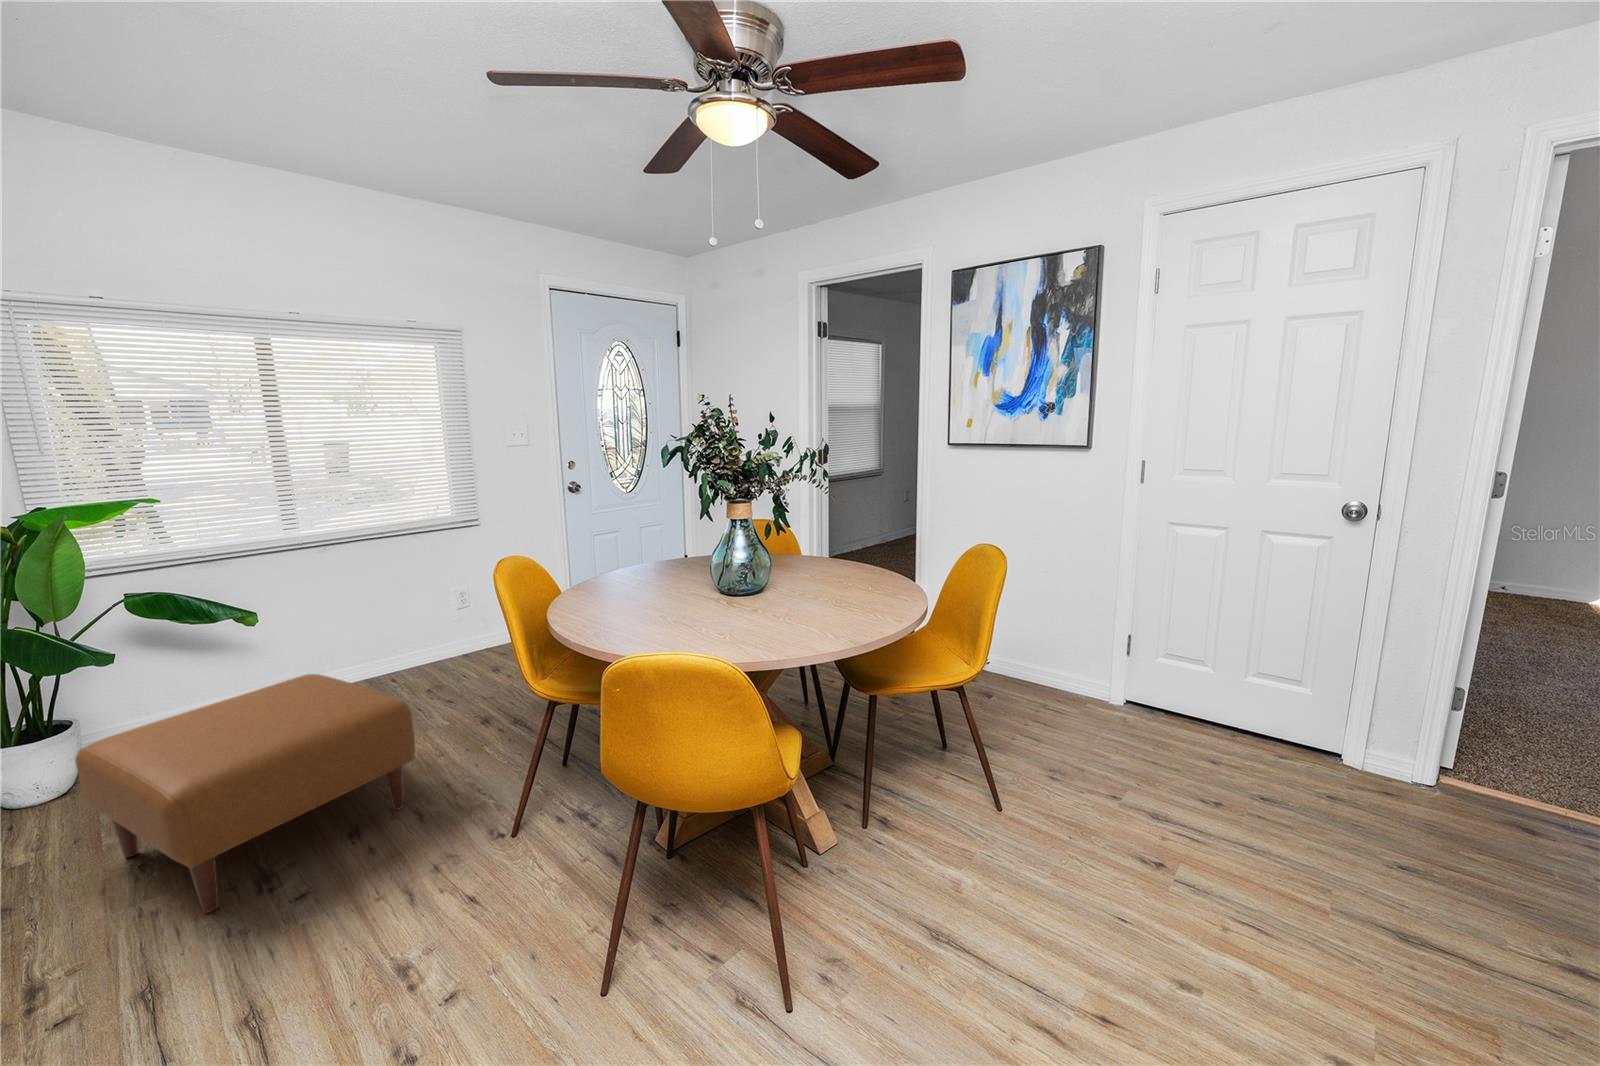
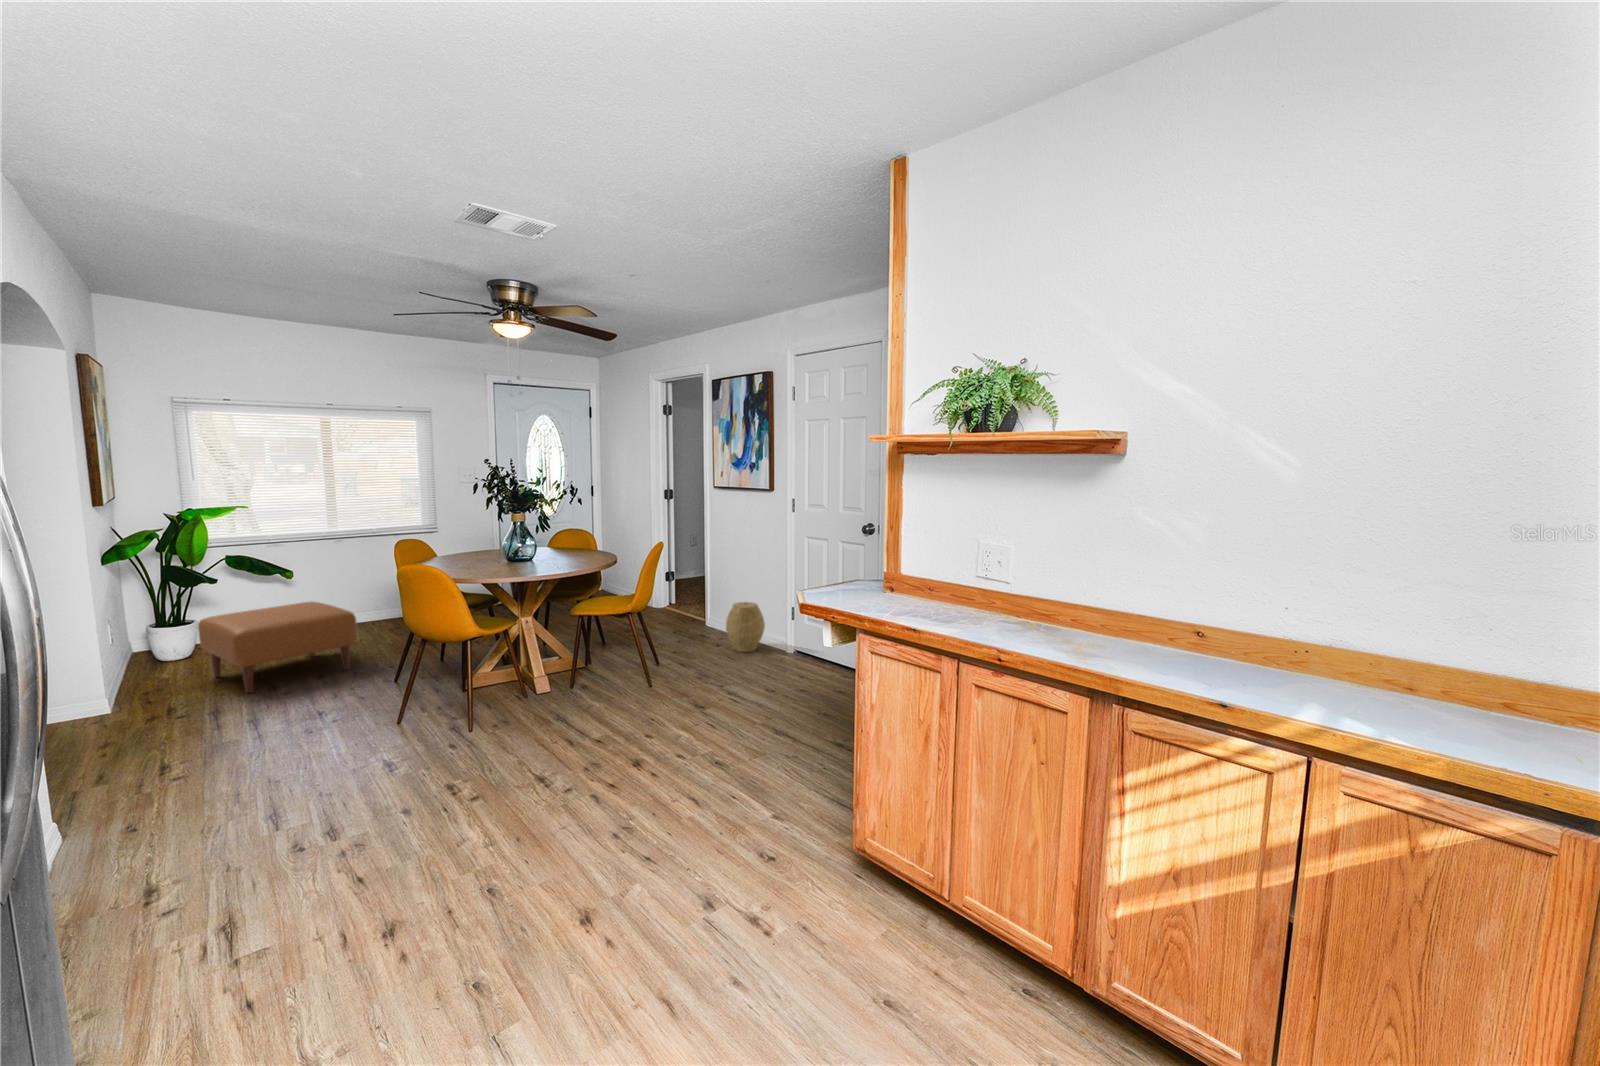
woven basket: none [1013,626,1079,708] -> present [726,602,765,652]

